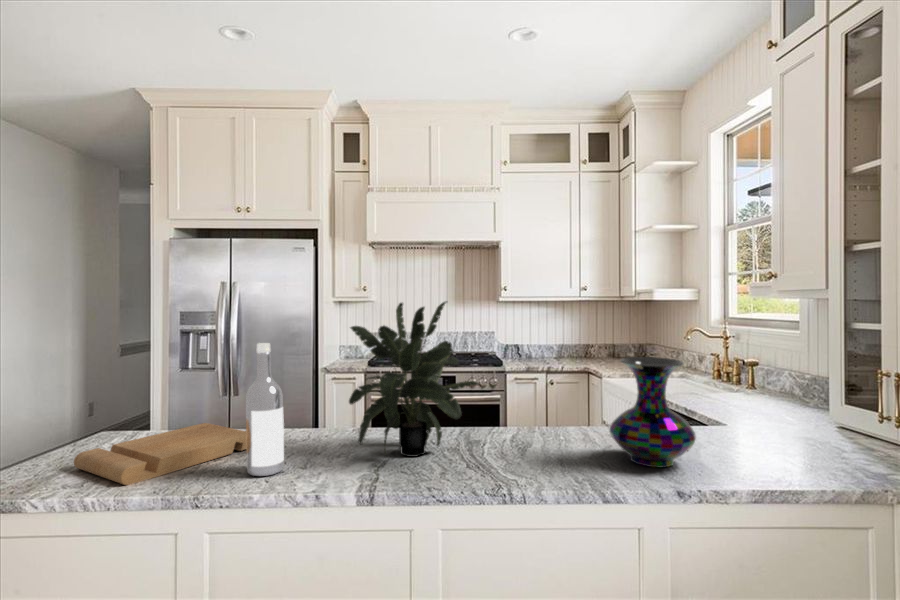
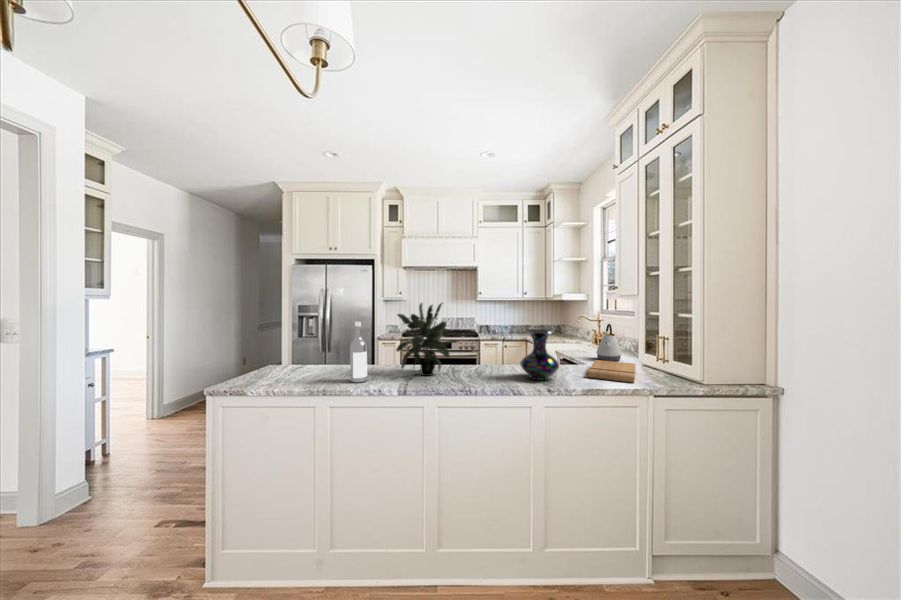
kettle: none [740,344,792,416] -> present [596,324,622,361]
cutting board: present [74,423,246,485] -> present [588,360,636,383]

